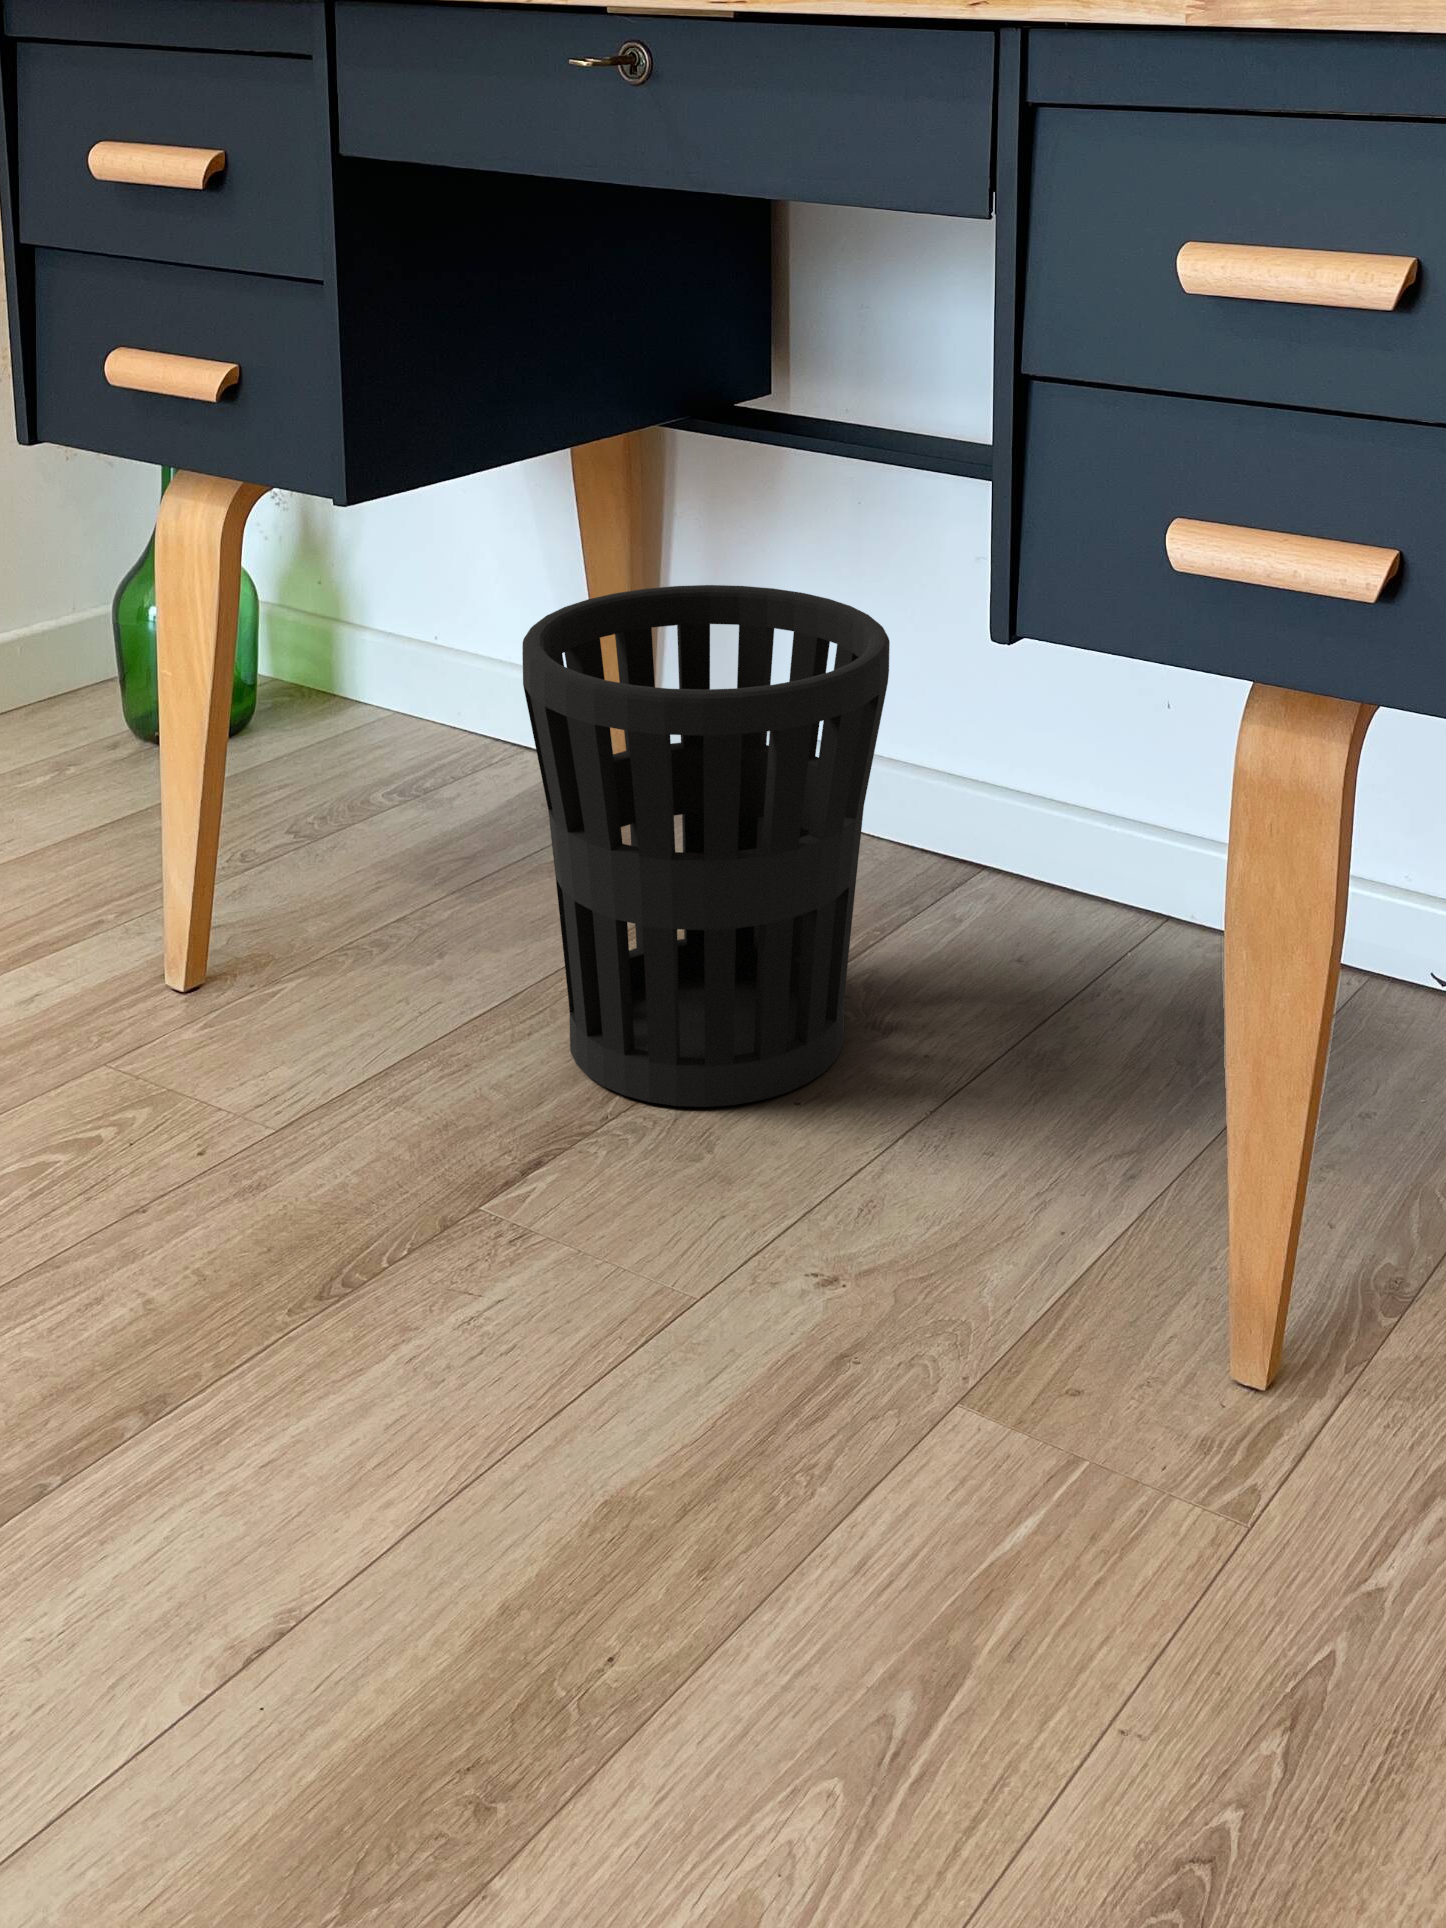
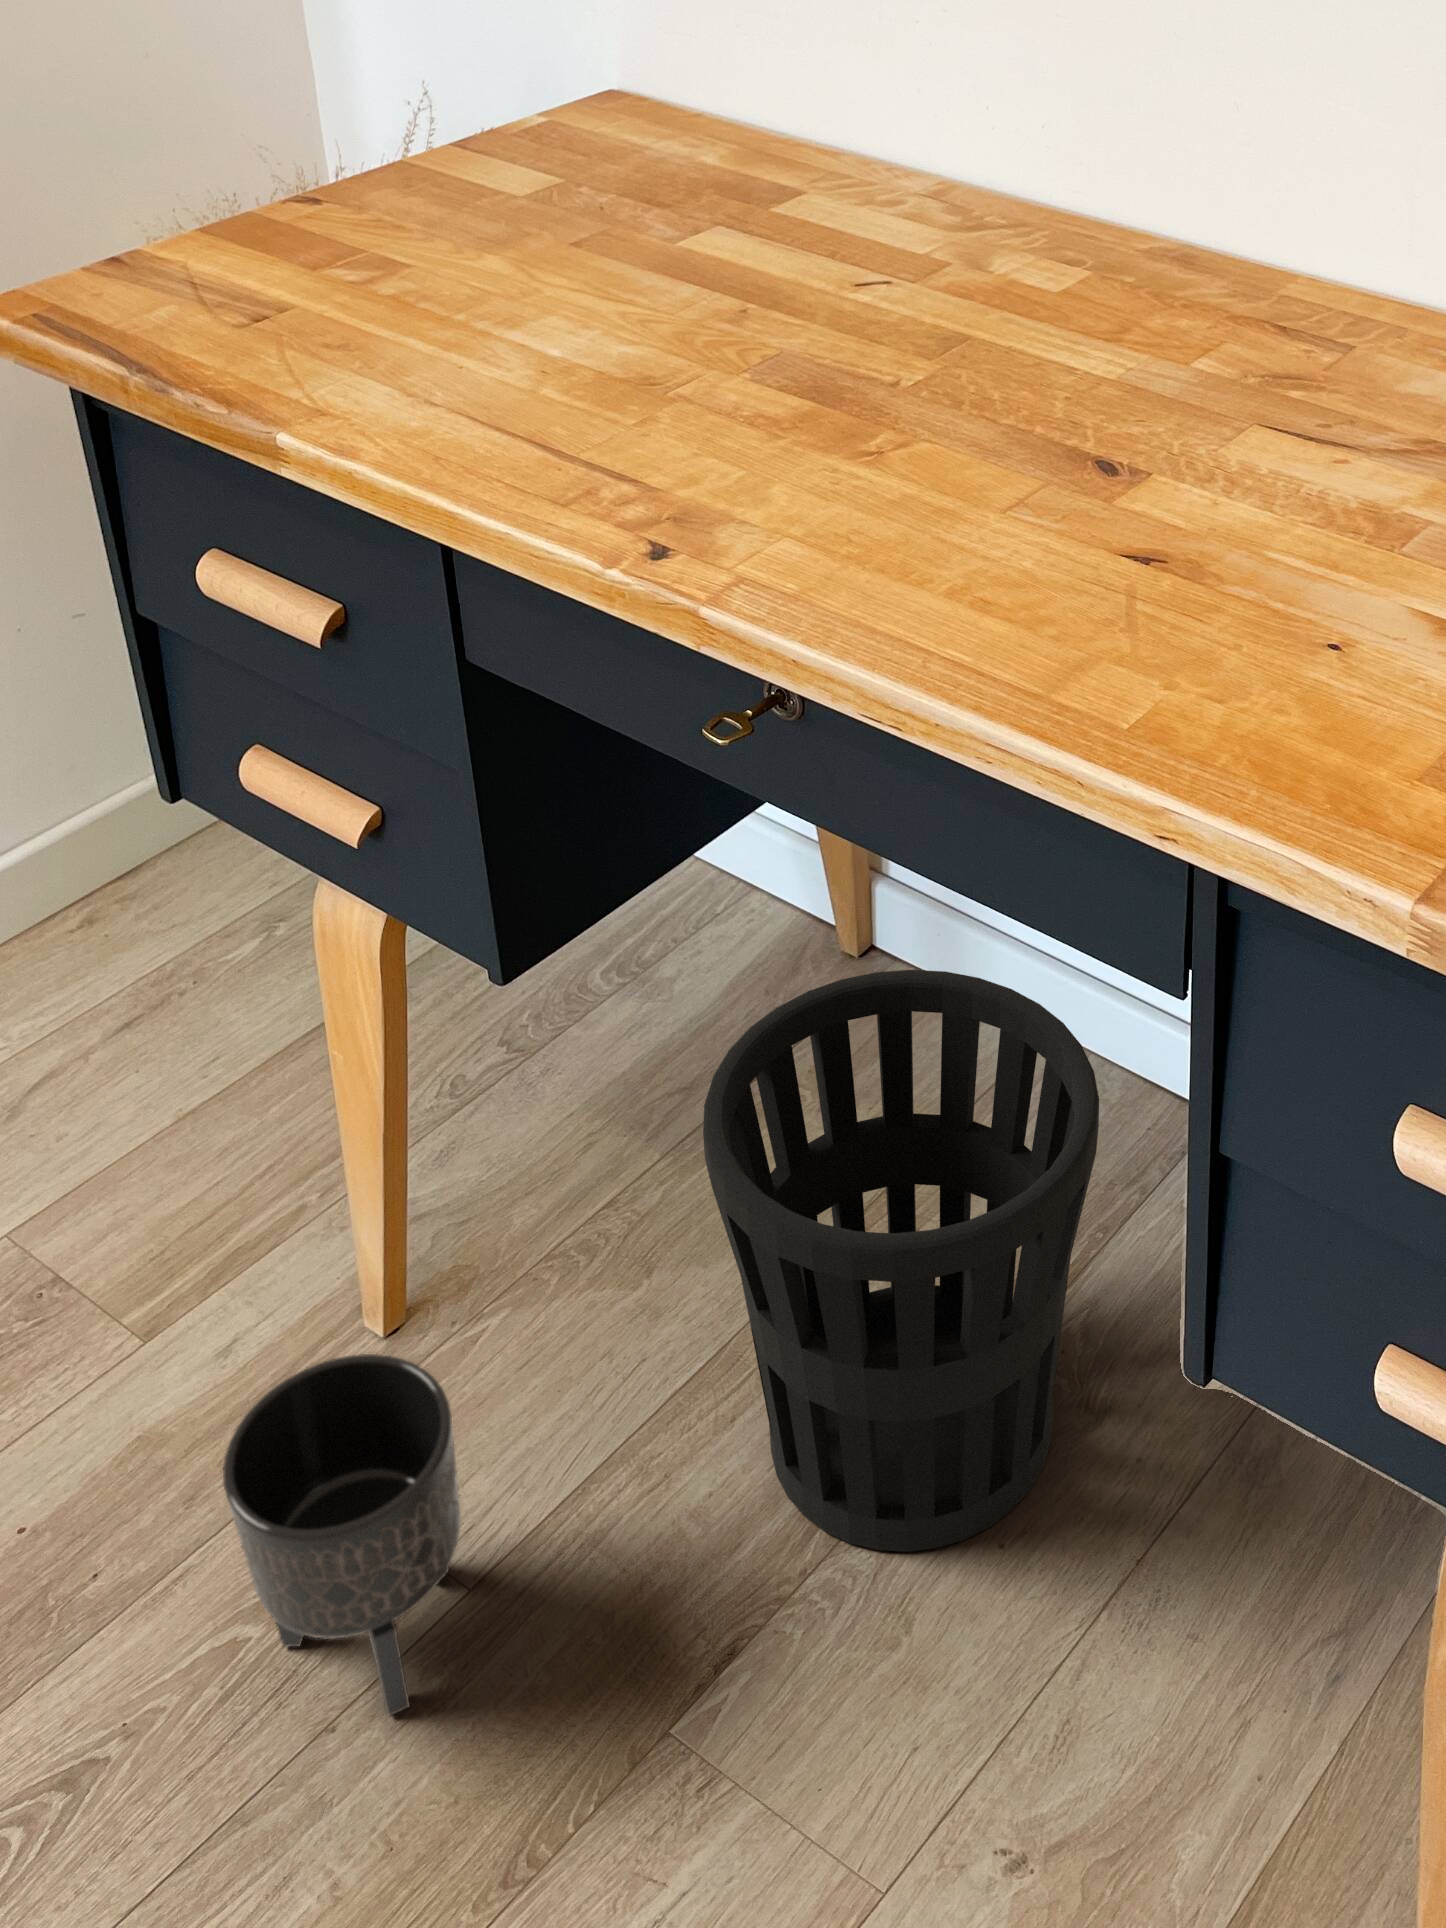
planter: none [61,859,278,1203] -> present [223,1354,461,1716]

